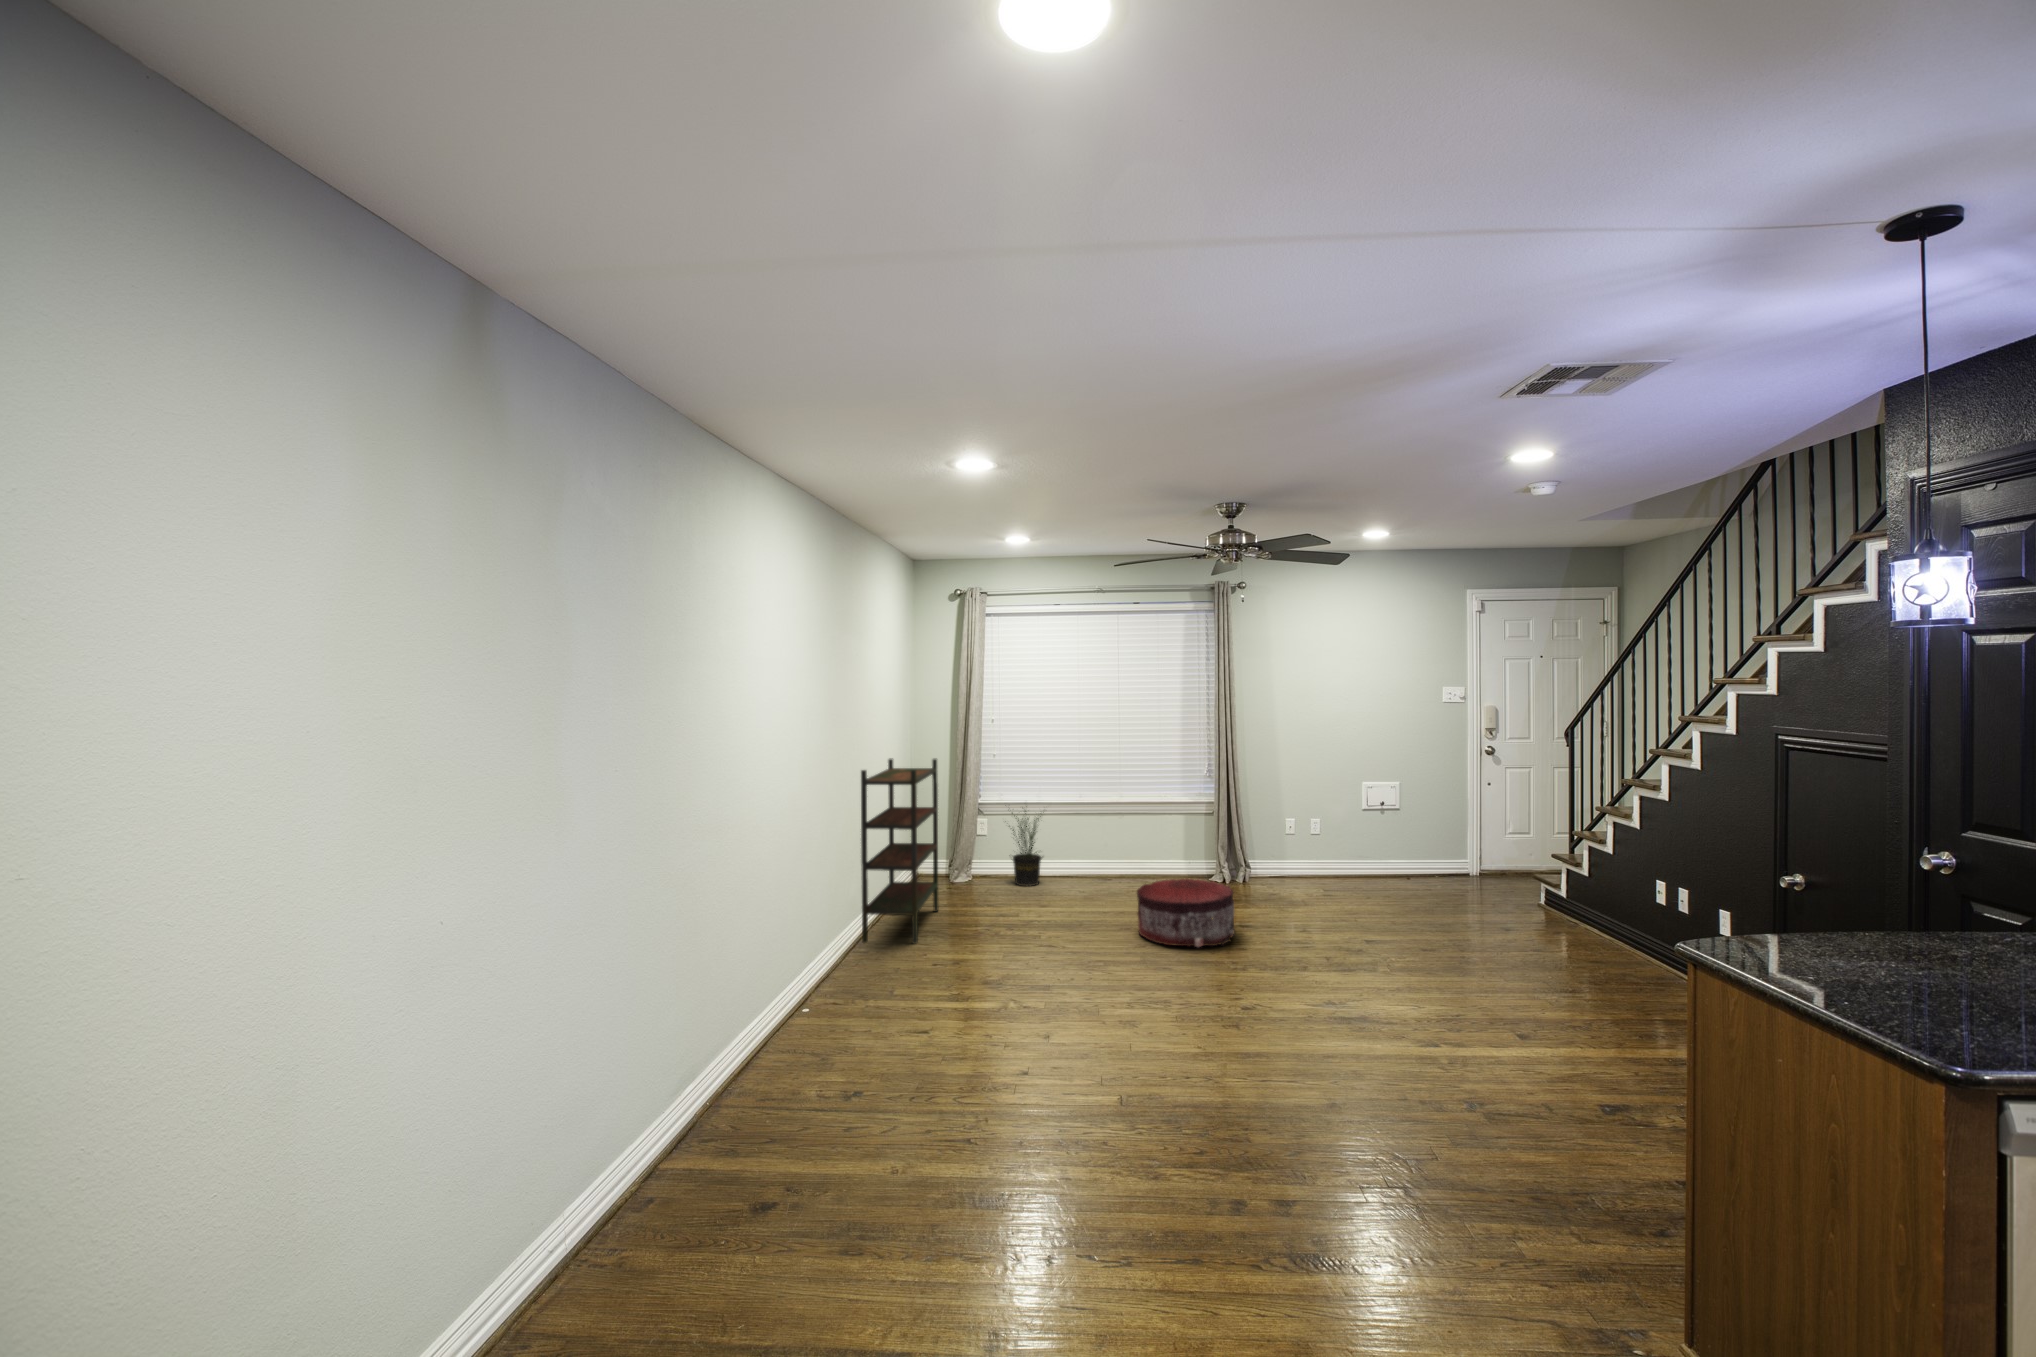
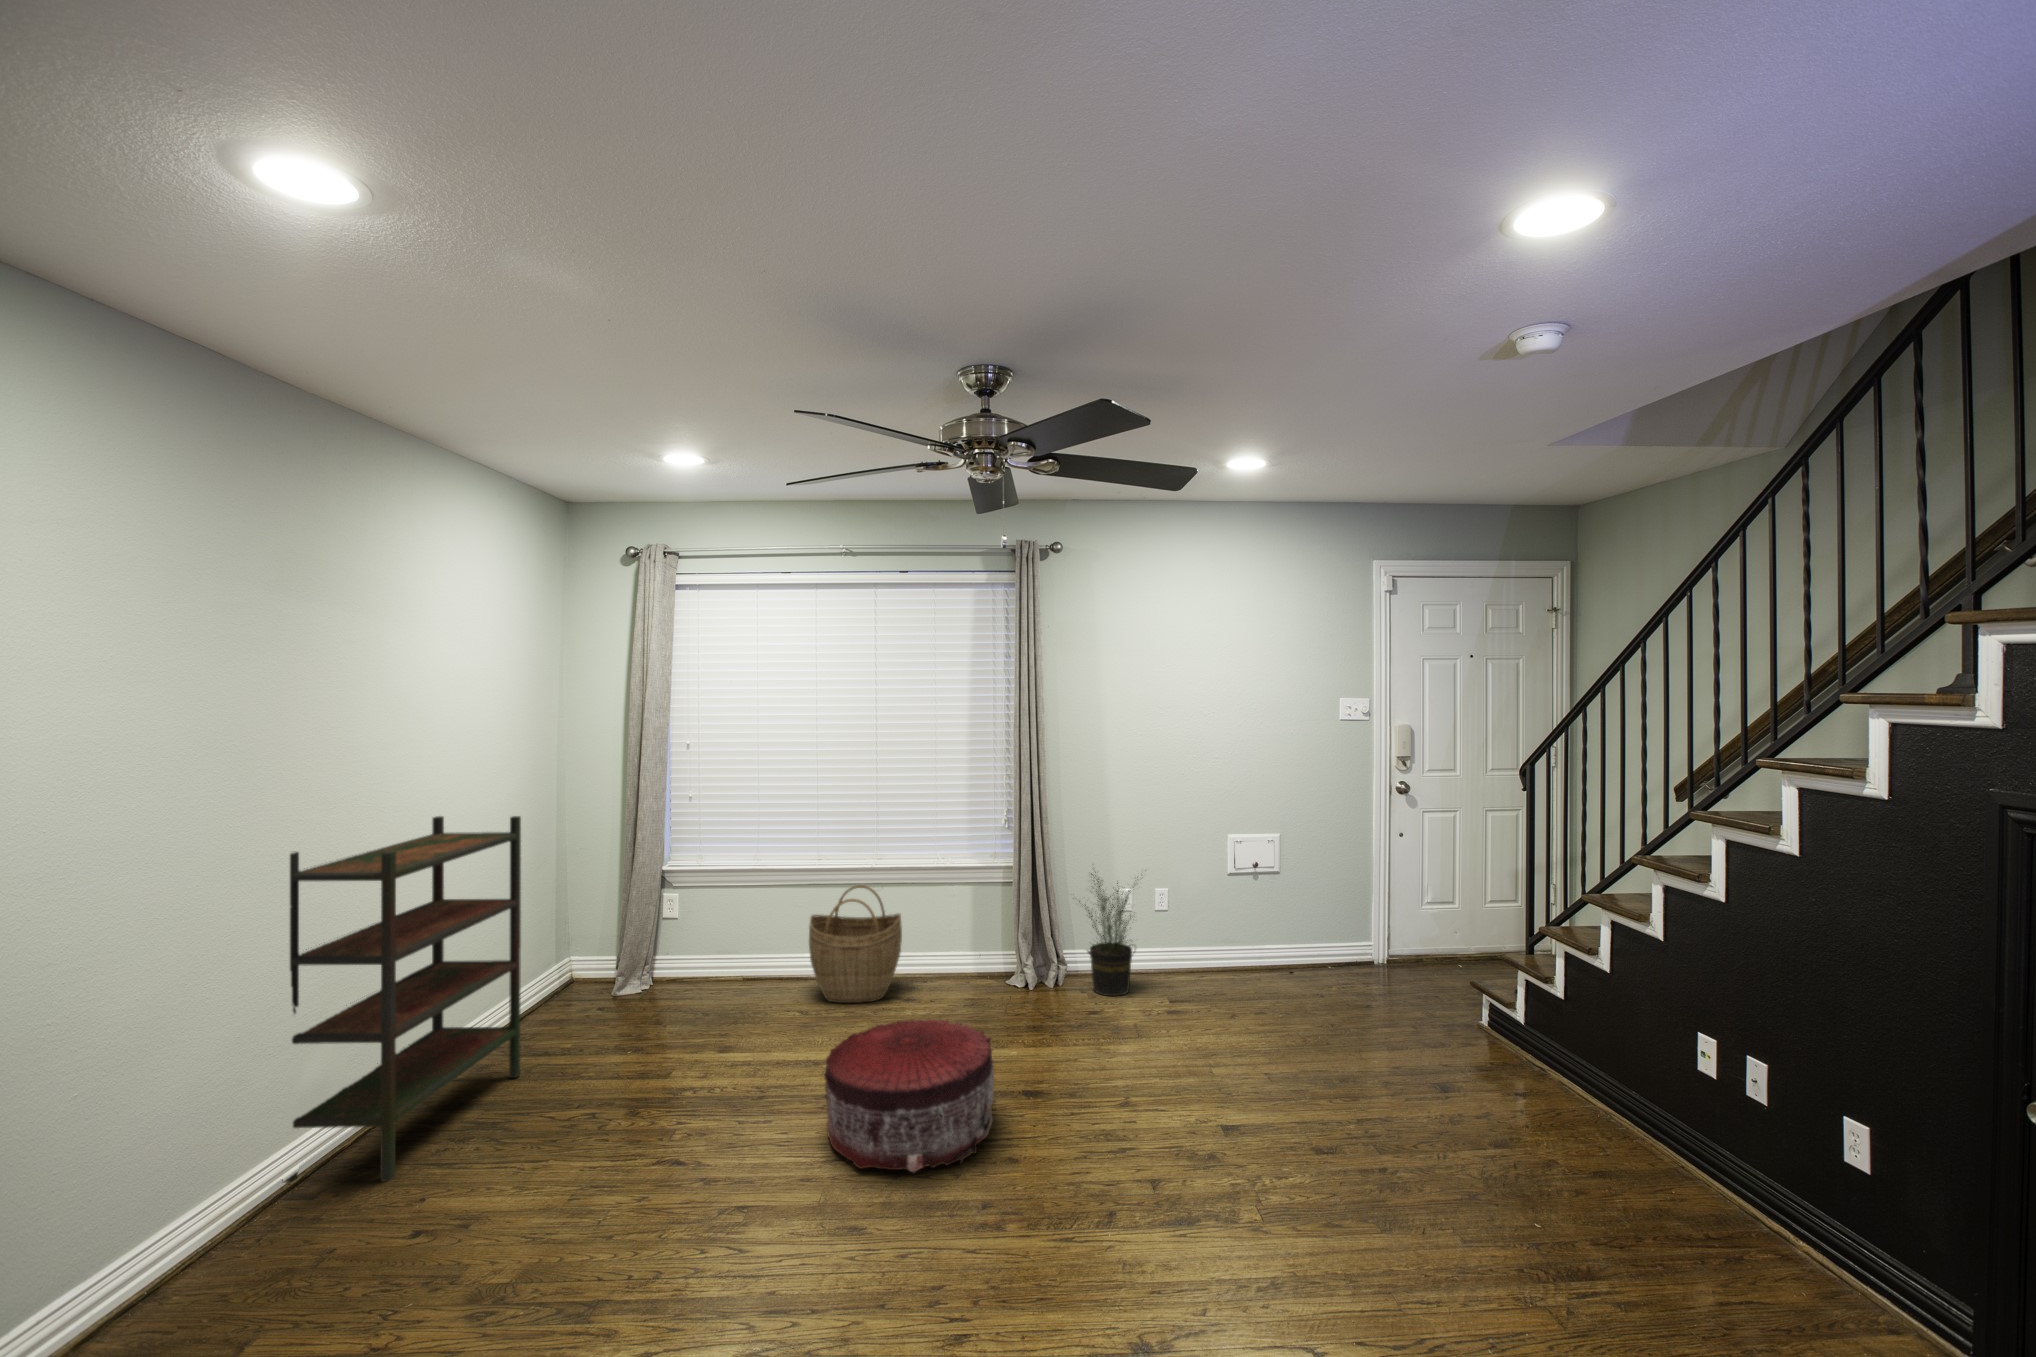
potted plant: present [1009,811,1042,886] -> present [1079,872,1138,996]
woven basket: none [1080,813,1141,887] -> present [809,885,902,1003]

